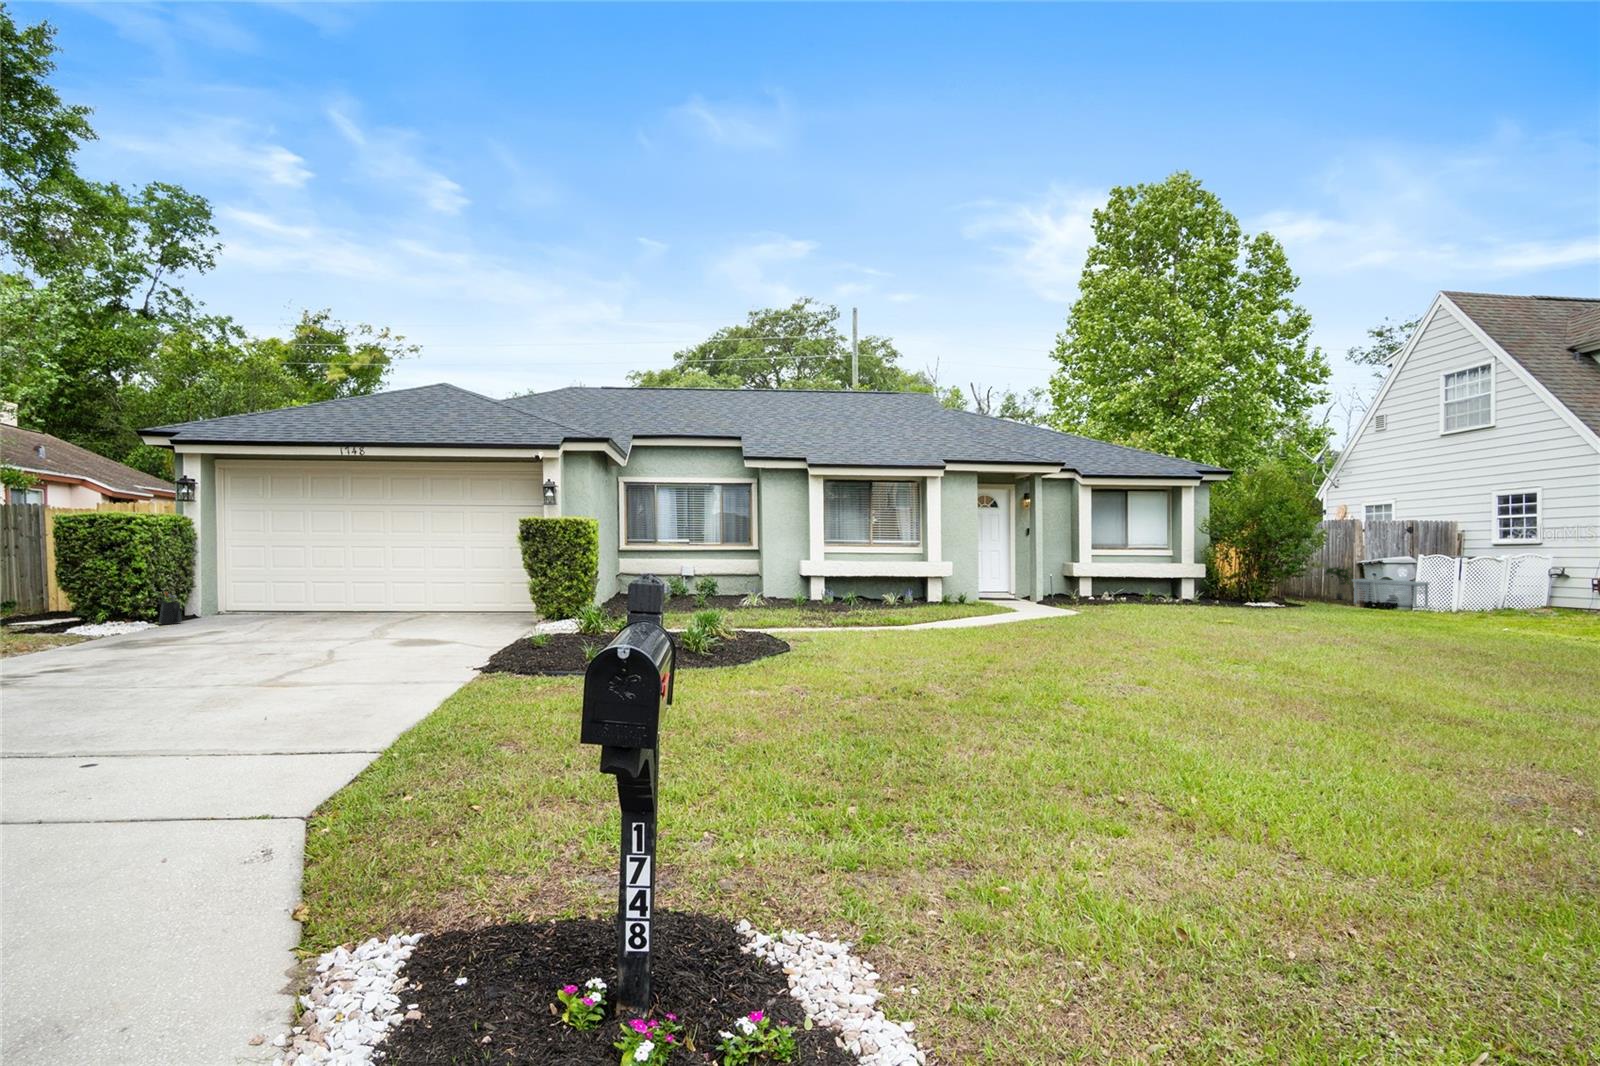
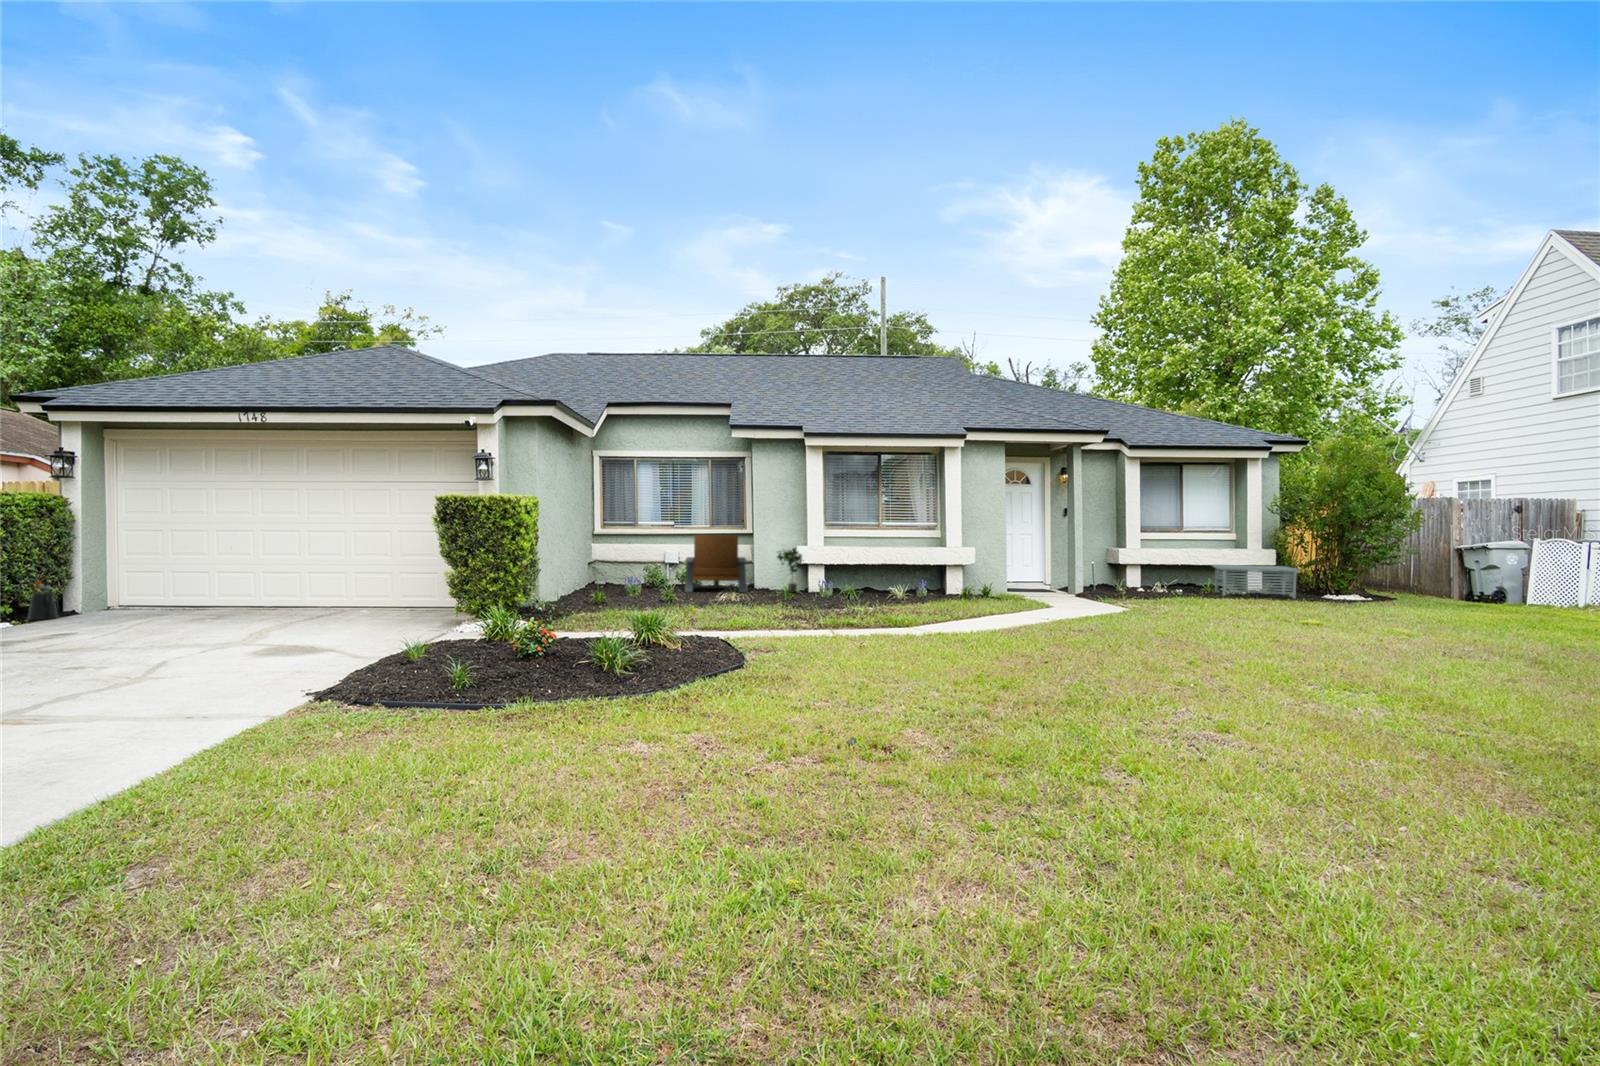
lounge chair: none [704,552,759,602] -> present [685,535,747,593]
potted plant: present [1325,567,1352,599] -> present [777,548,804,593]
storage bench: present [1352,579,1429,608] -> present [1213,564,1298,598]

